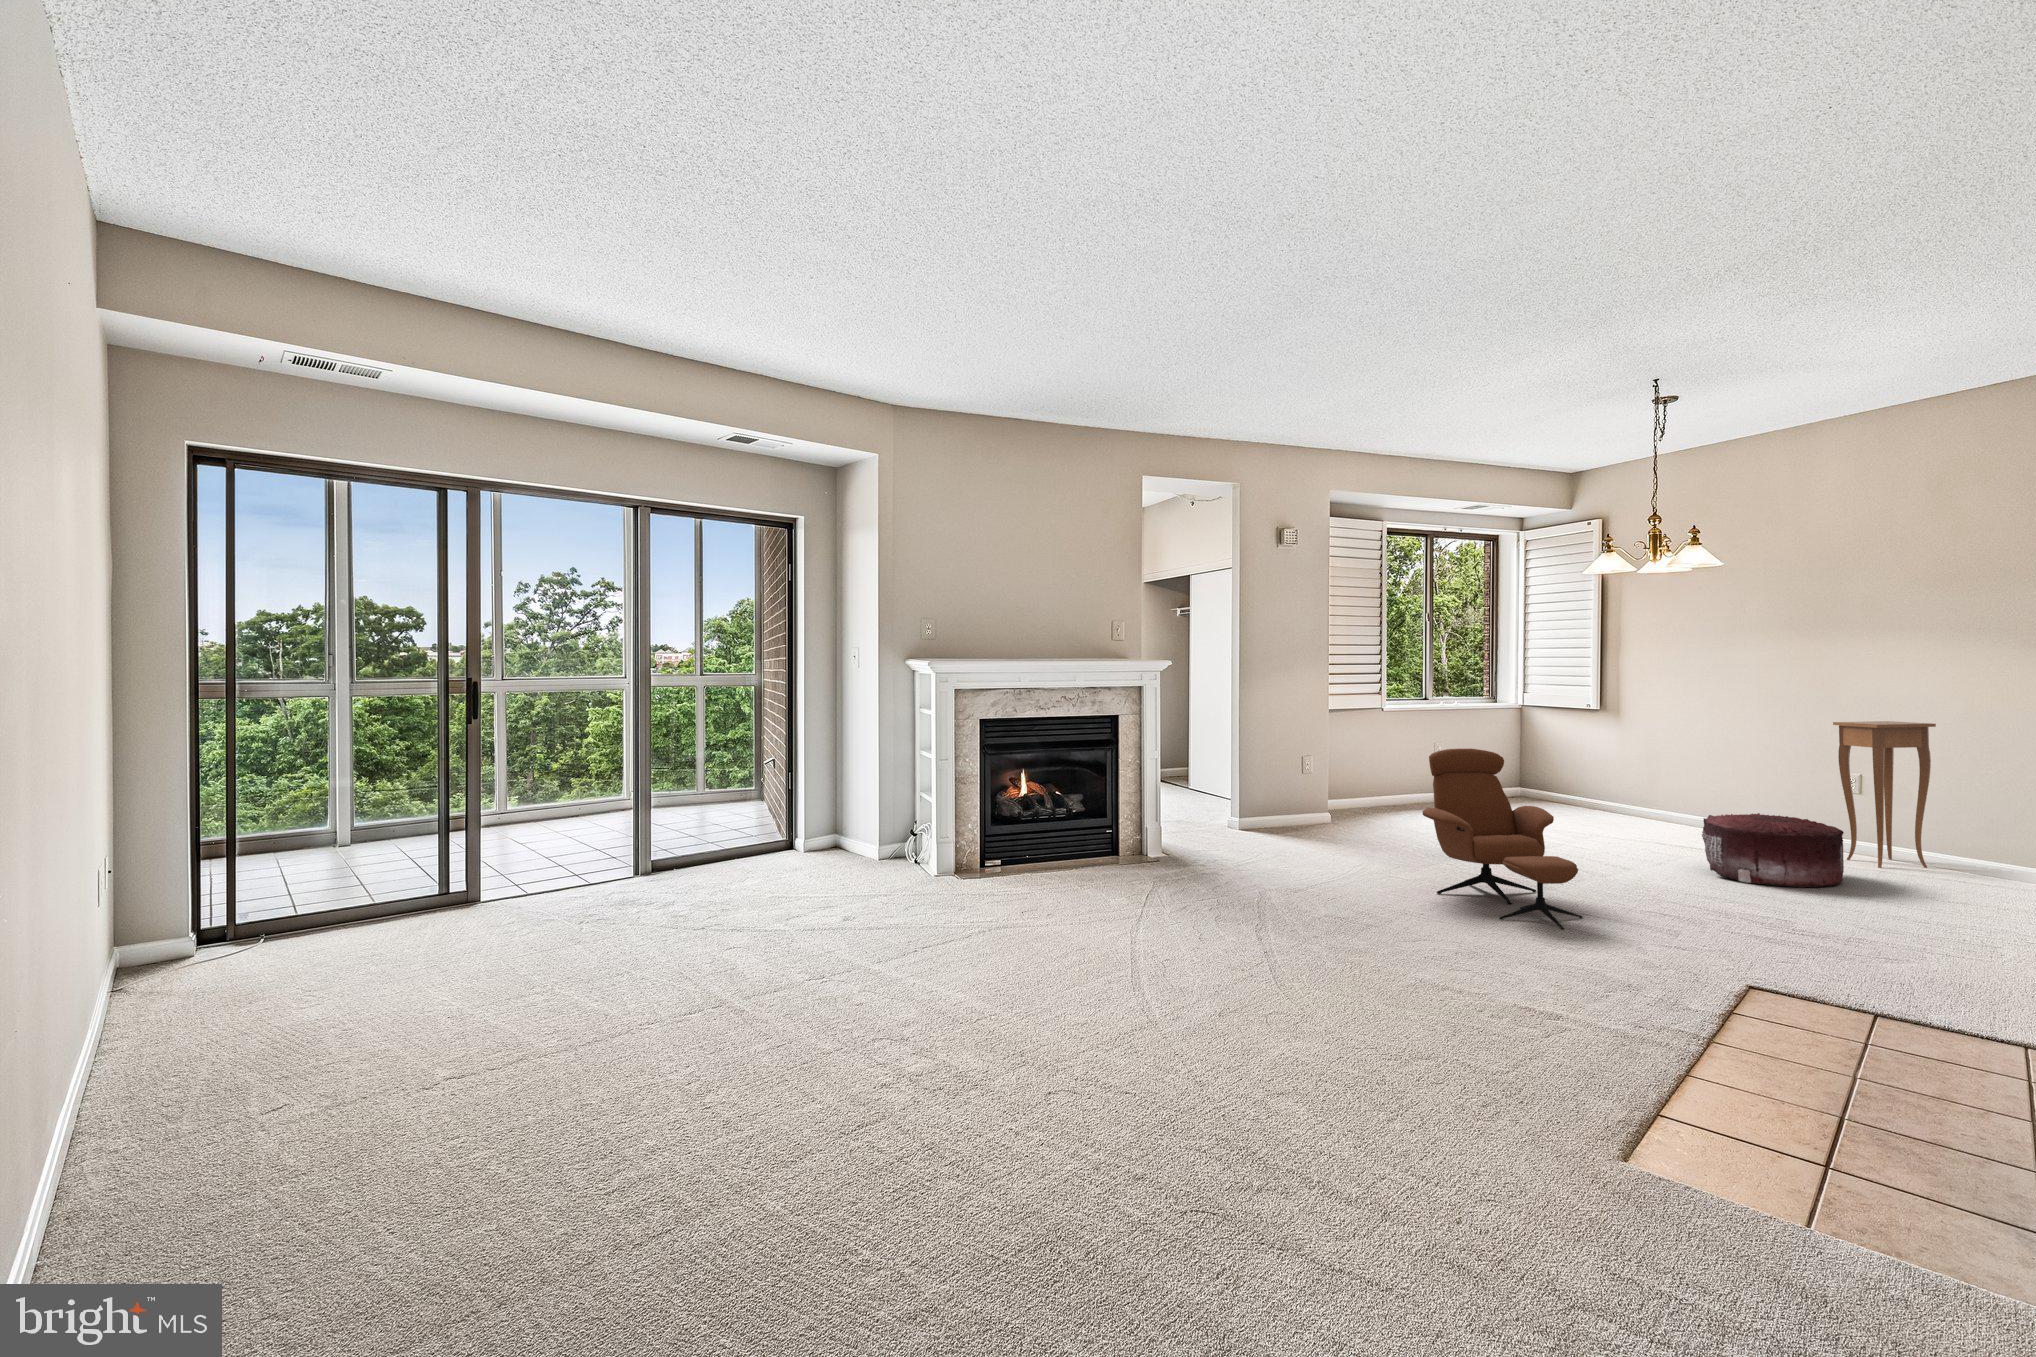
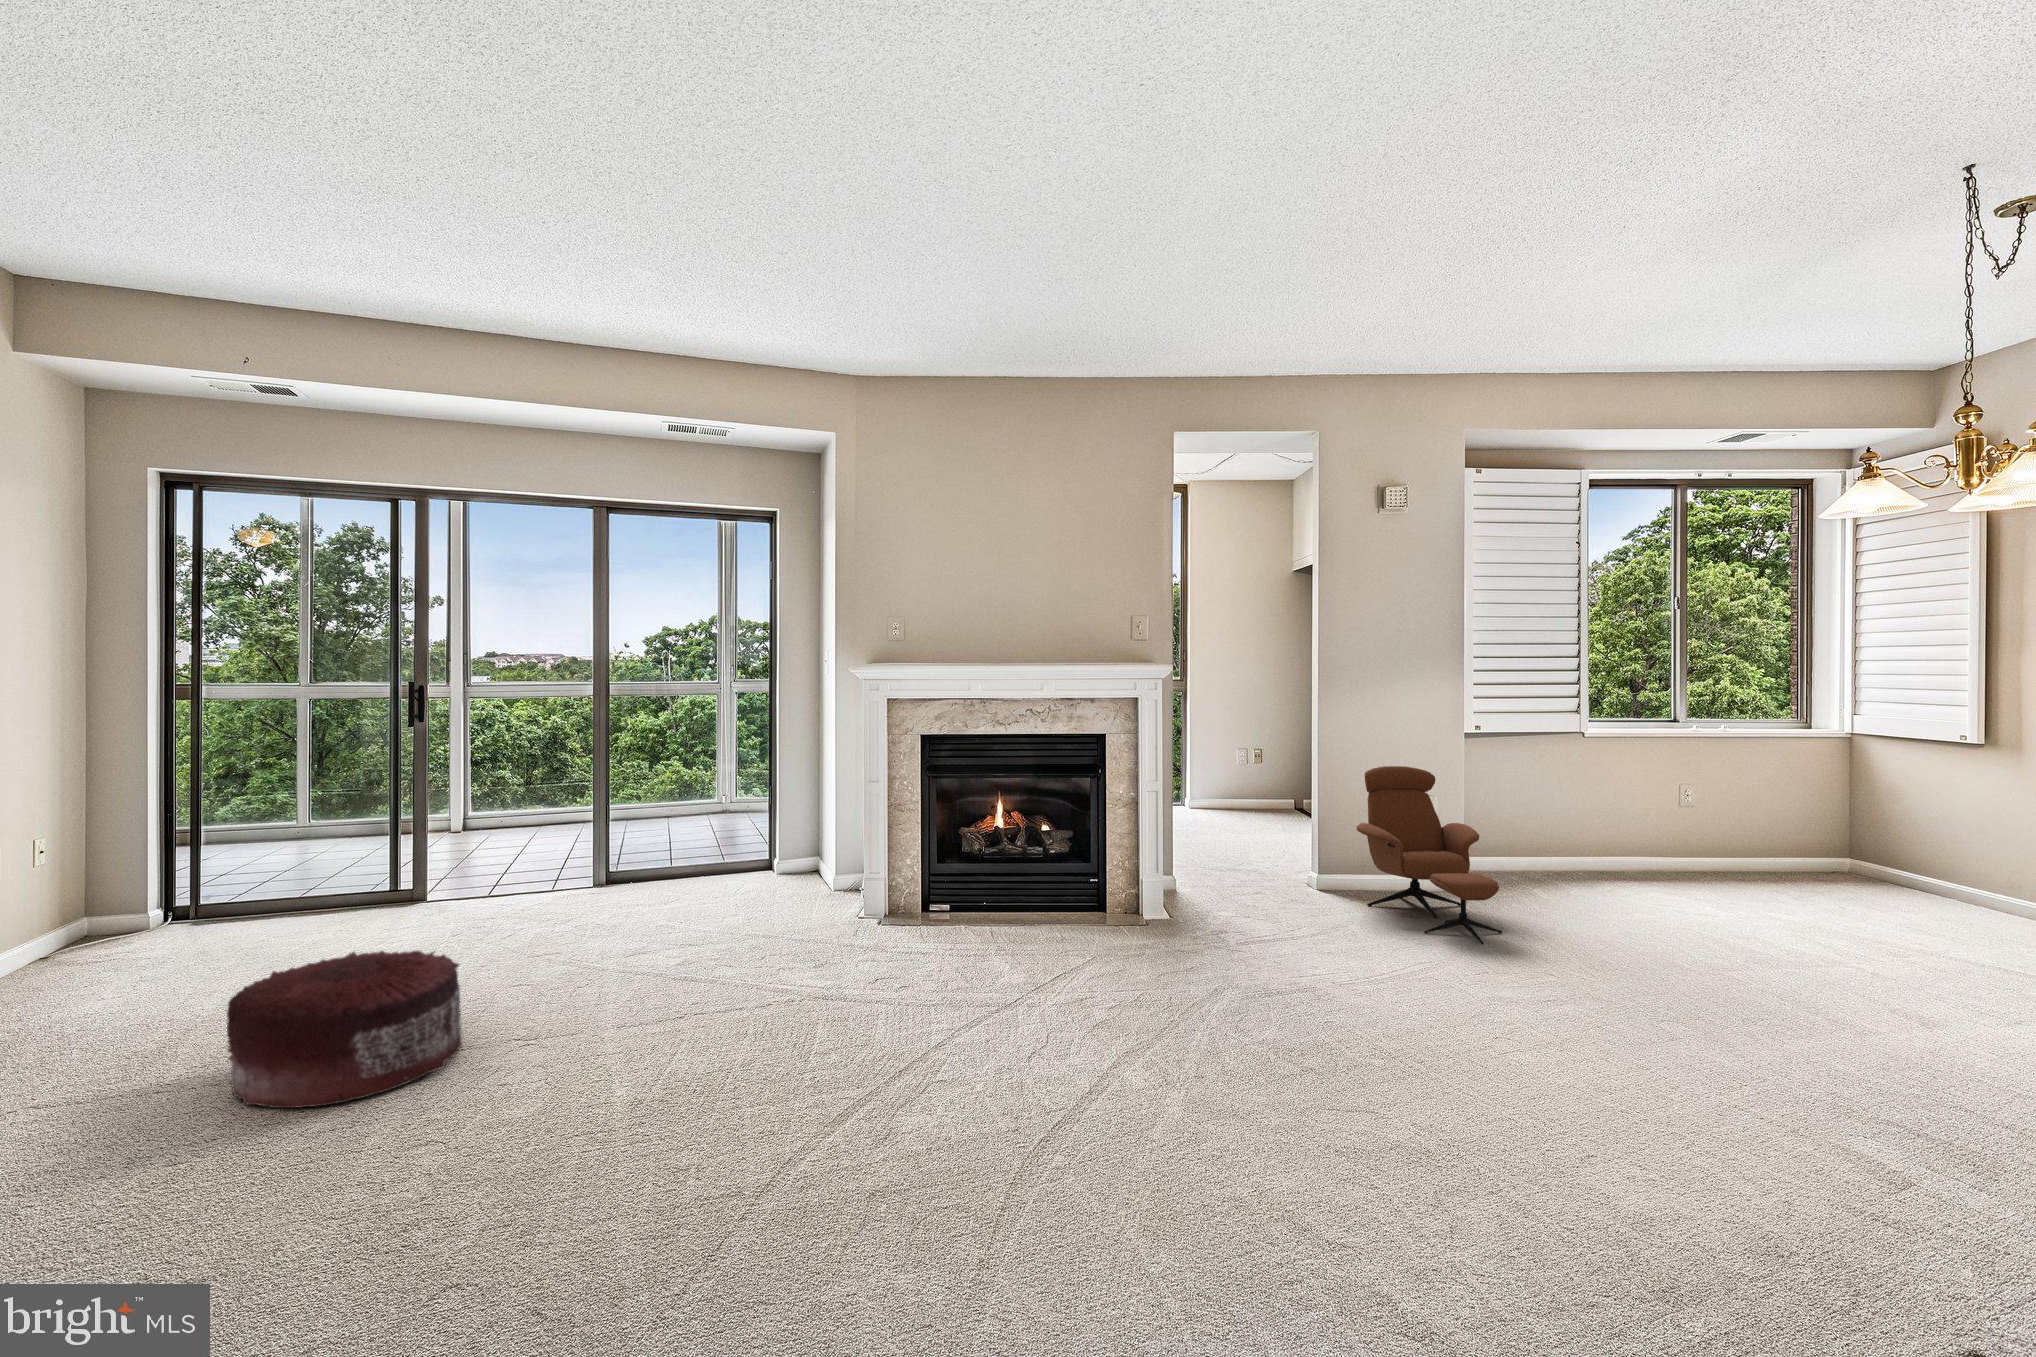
side table: present [1833,721,1936,868] -> none [1745,747,1838,886]
pouf: present [1702,813,1844,887] -> present [227,951,463,1108]

